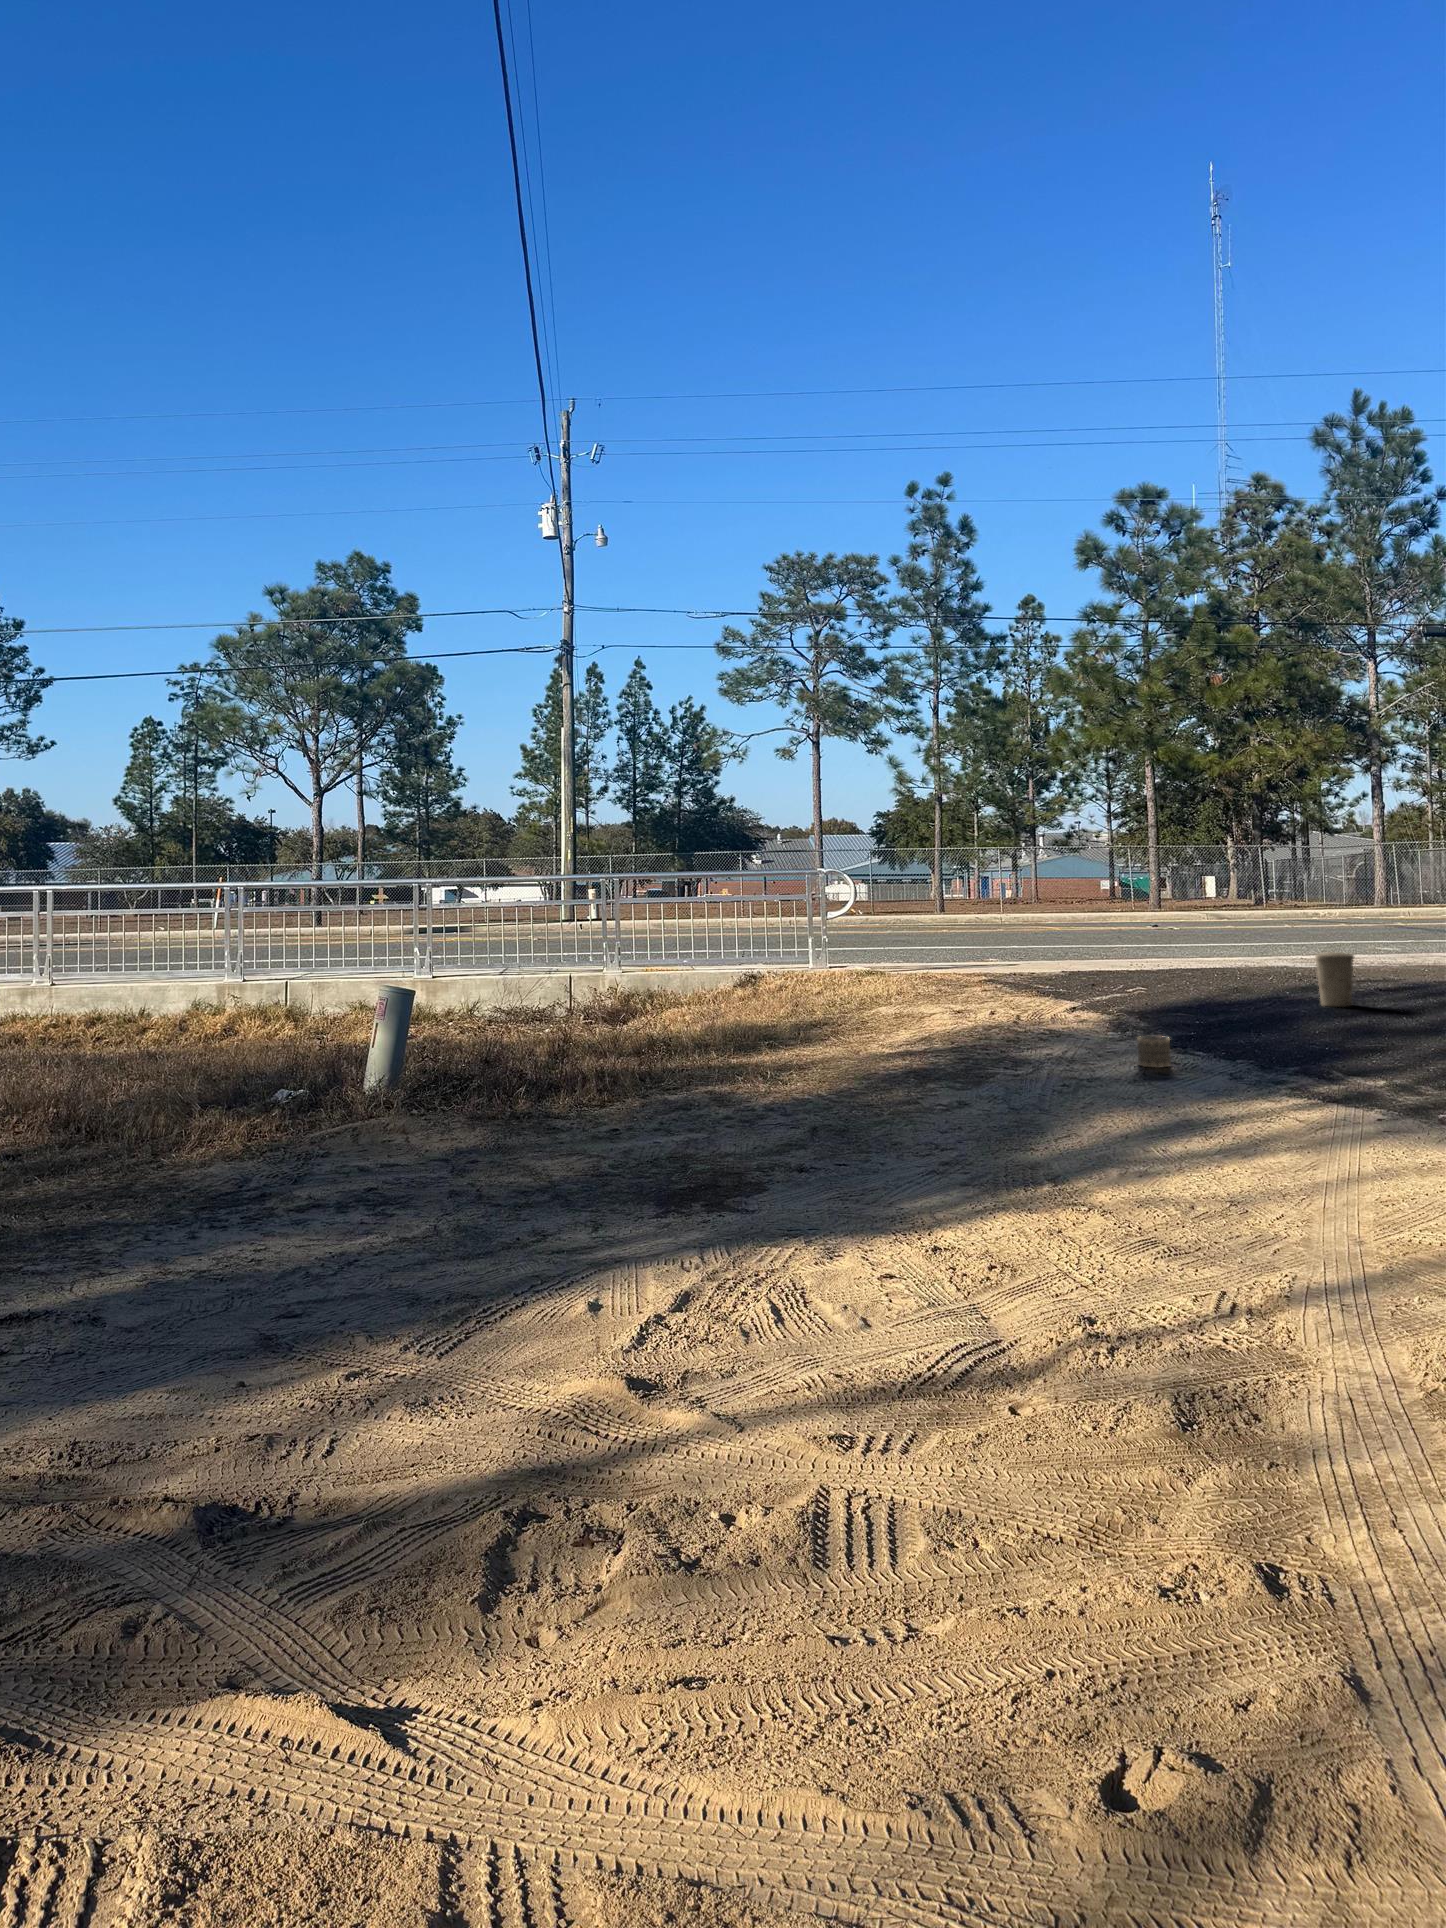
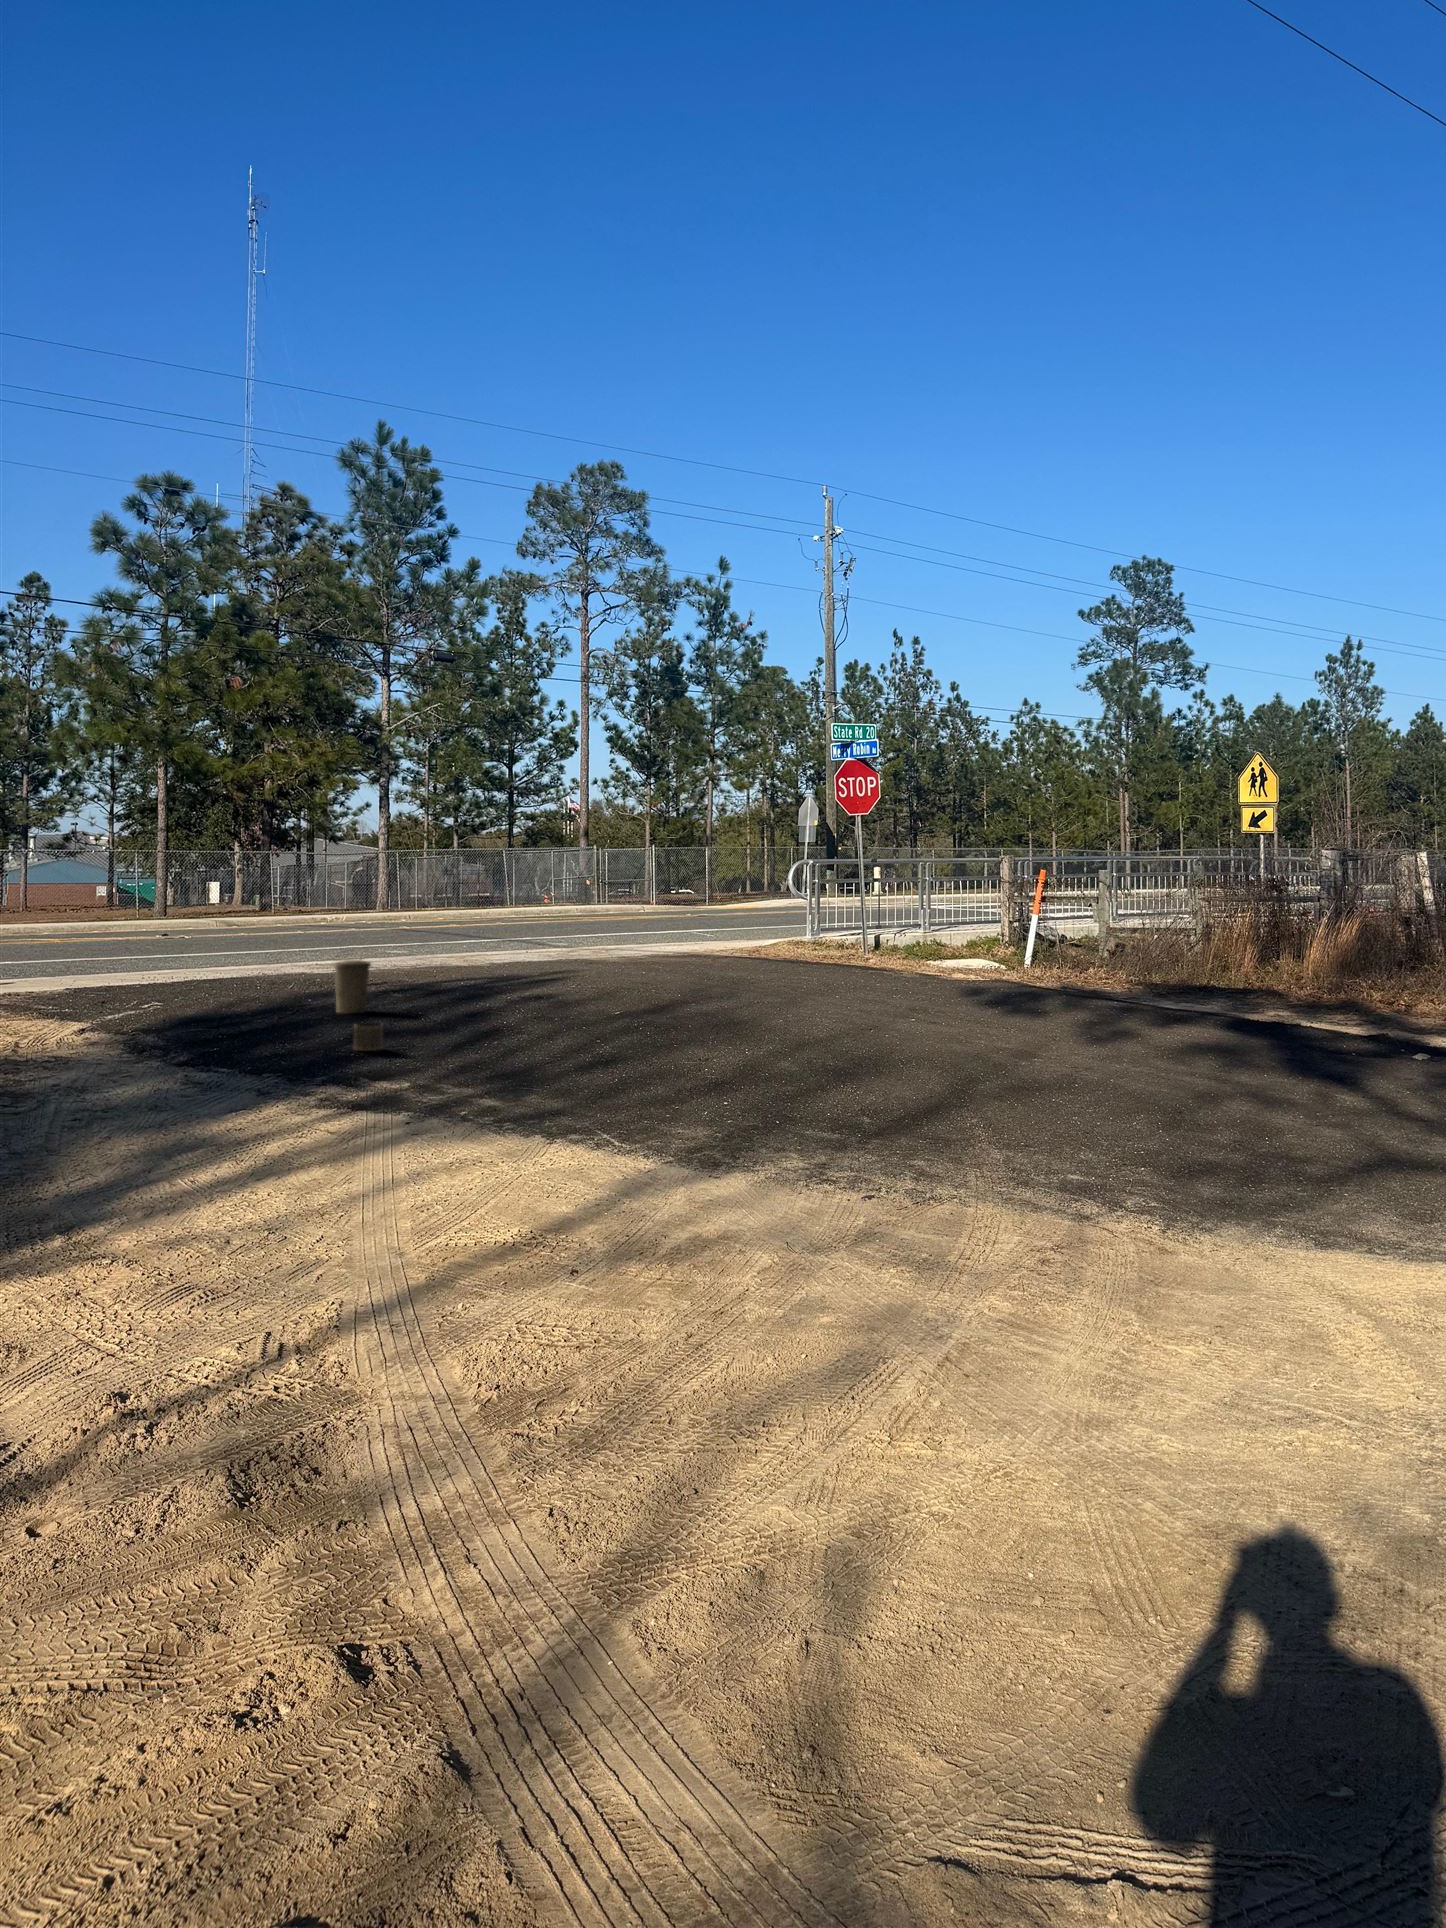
planter: present [1137,1036,1171,1068] -> present [354,1023,383,1051]

